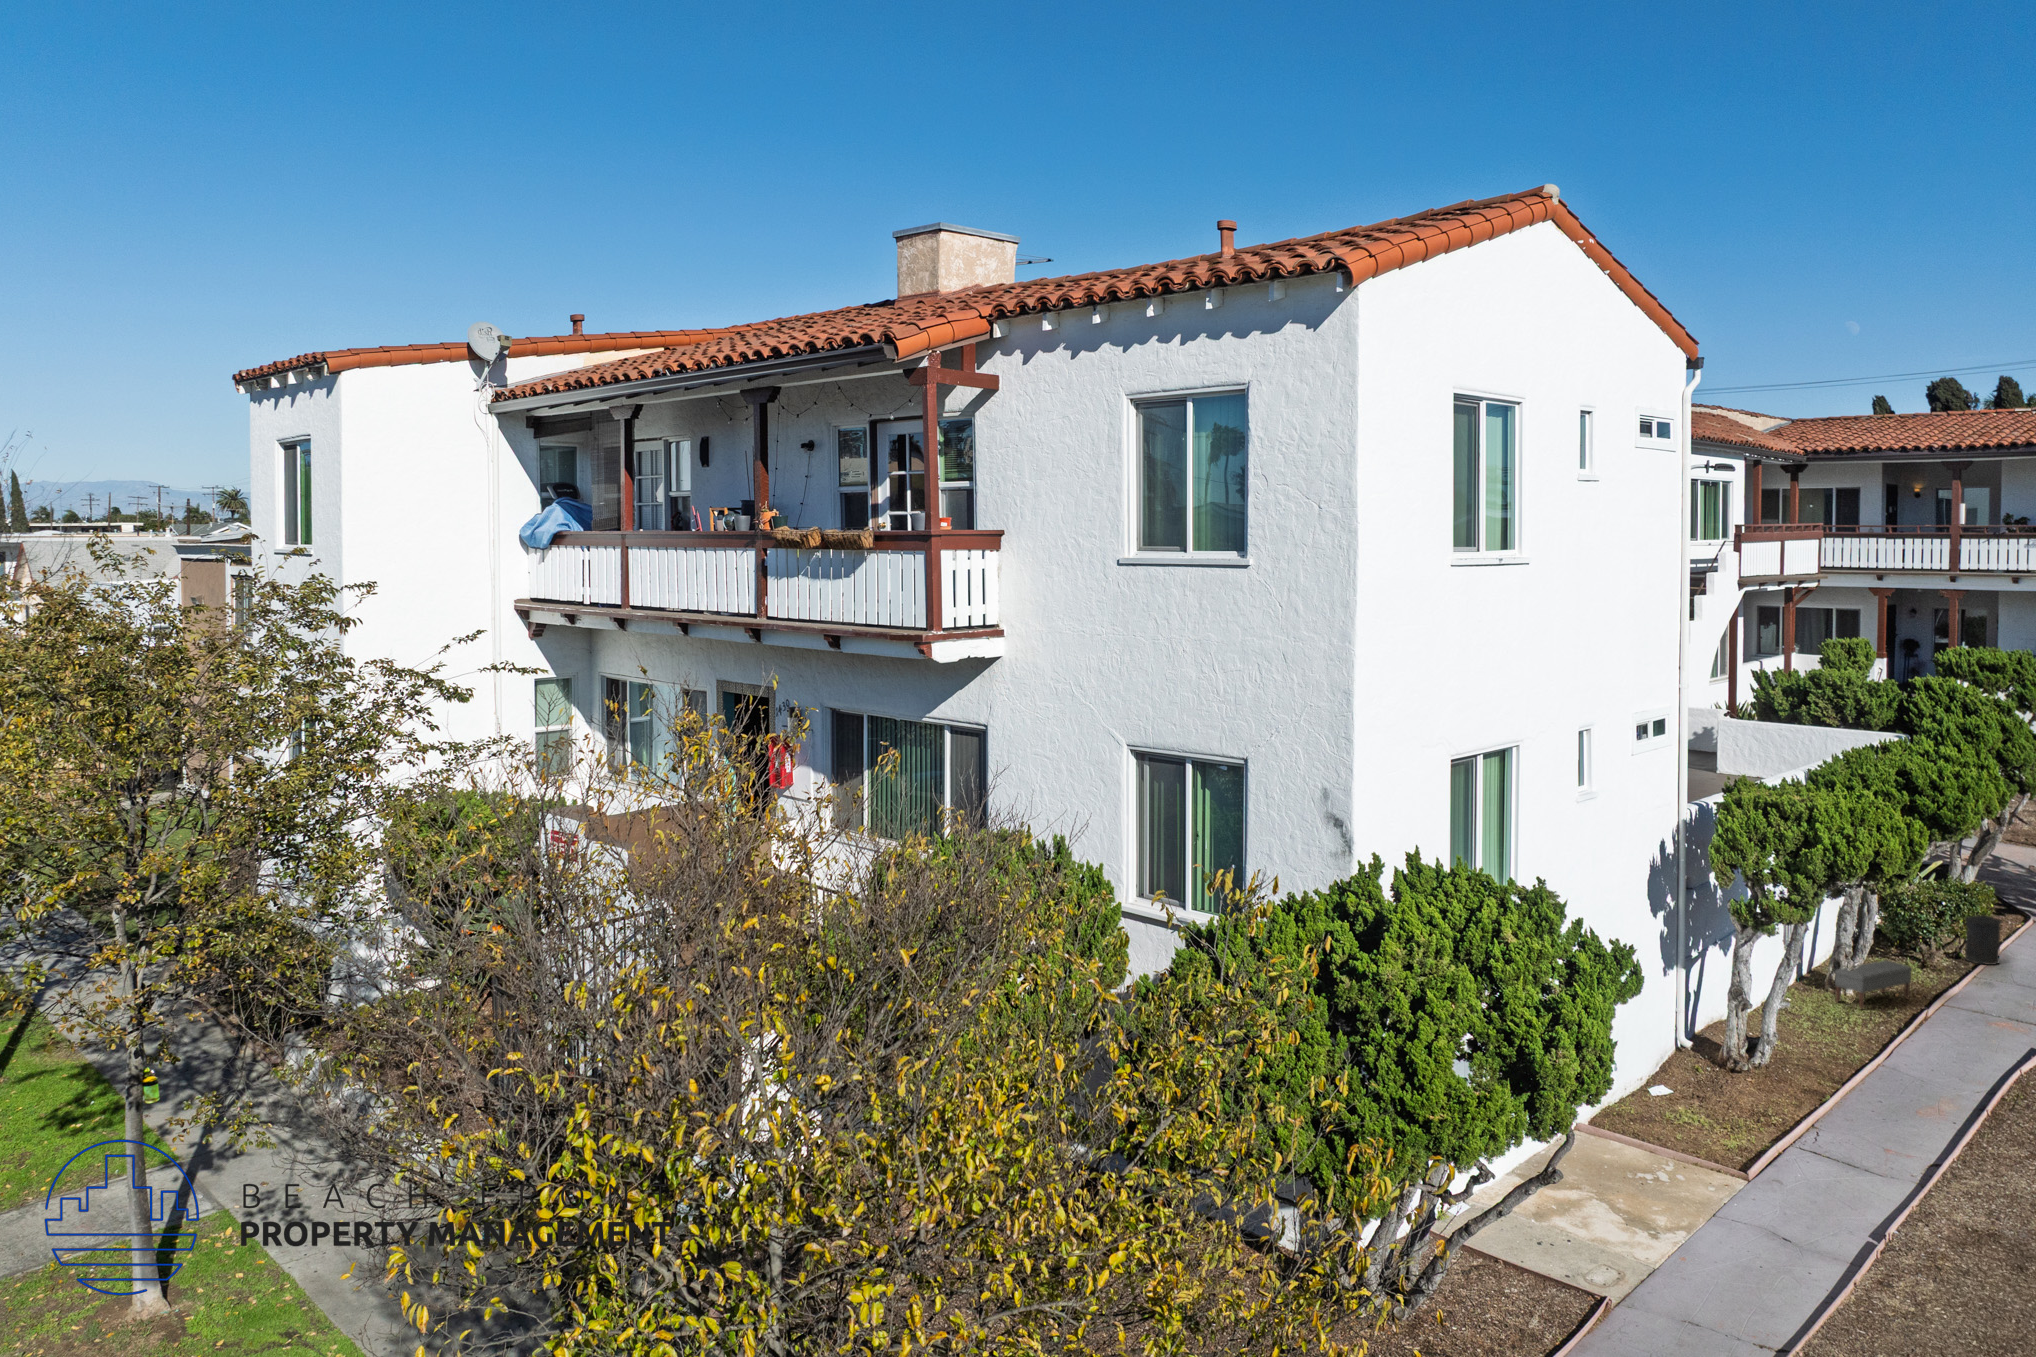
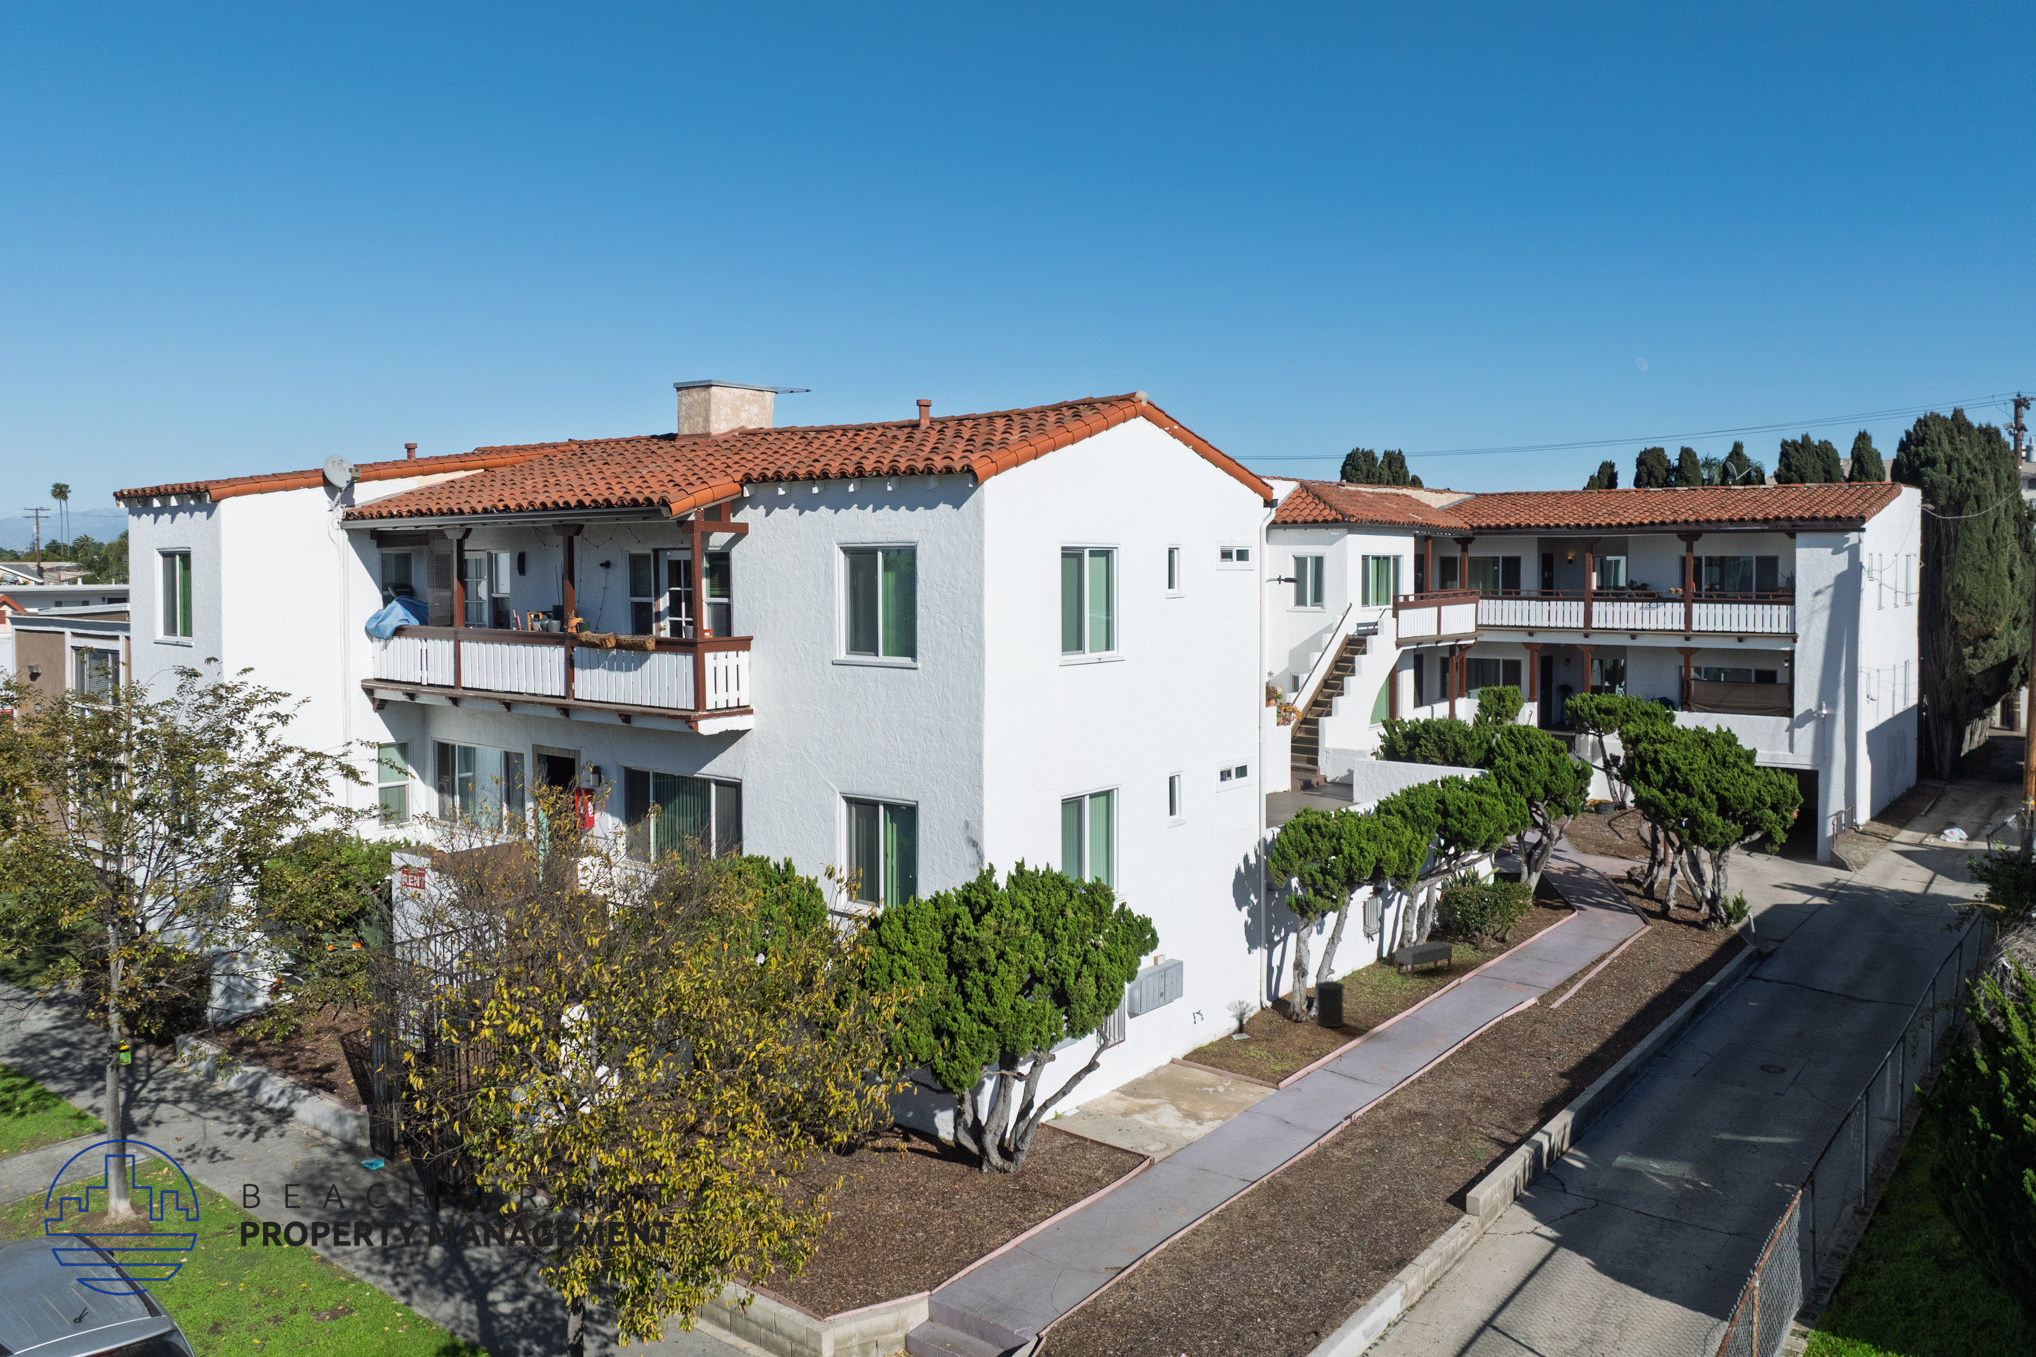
trash can: present [1965,913,2002,965] -> present [1316,979,1345,1027]
potted plant: none [1640,1043,1684,1088] -> present [1227,1002,1253,1032]

